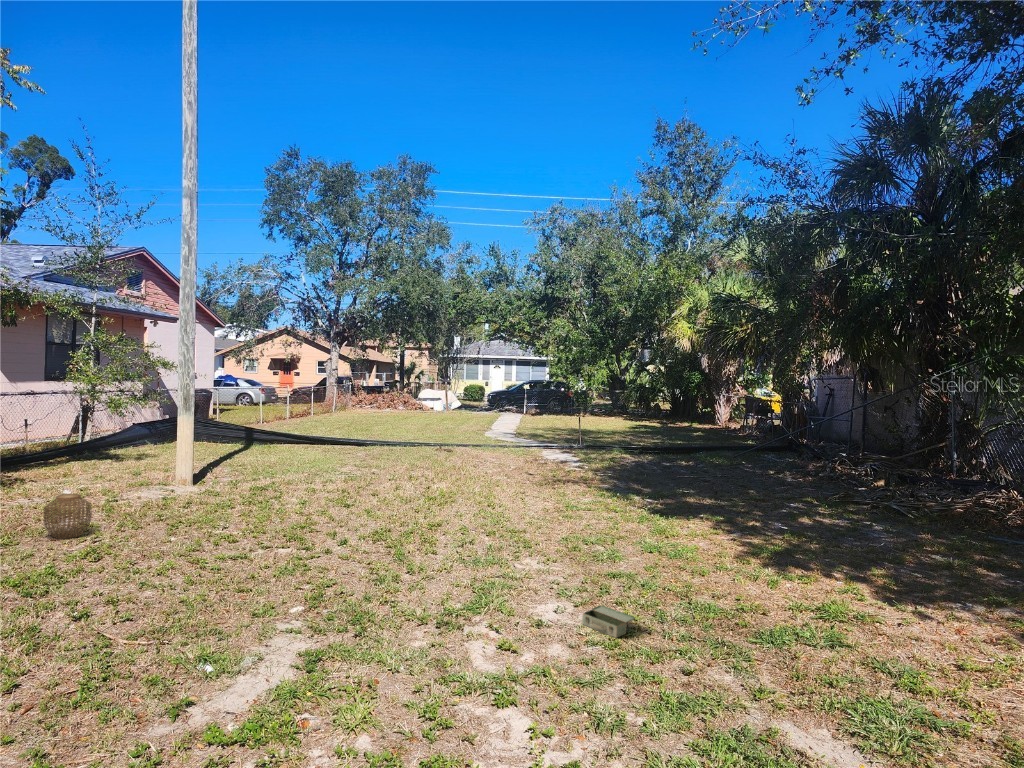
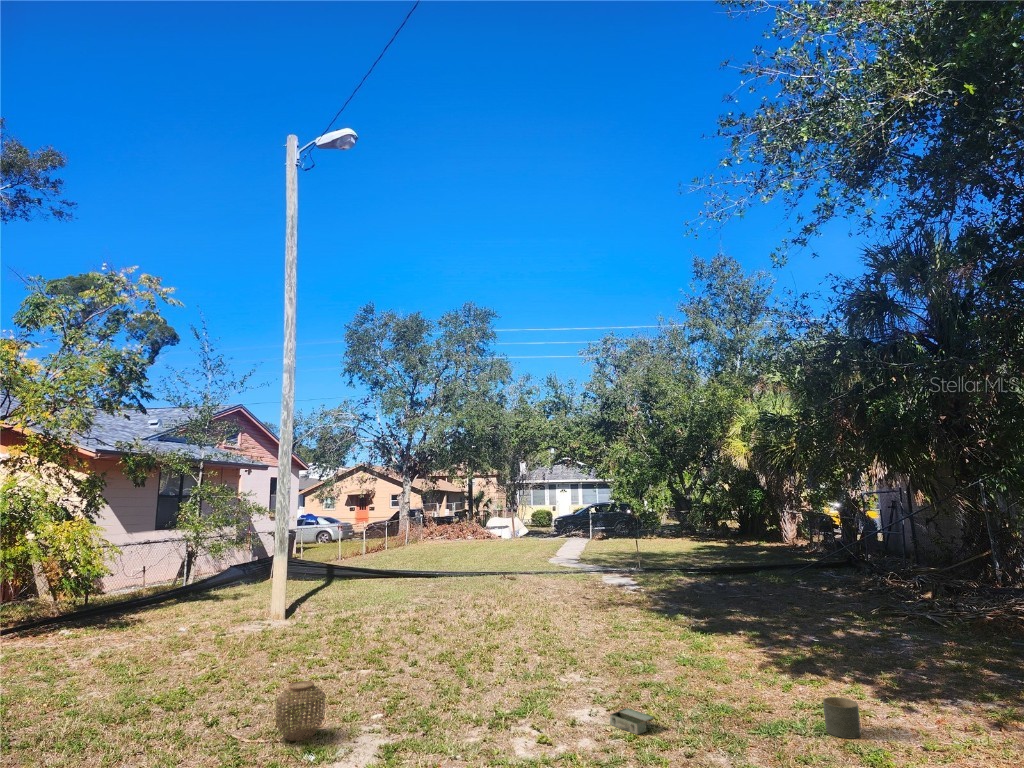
woven basket: present [44,494,92,539] -> present [276,681,325,741]
planter: none [827,598,868,645] -> present [823,697,861,739]

